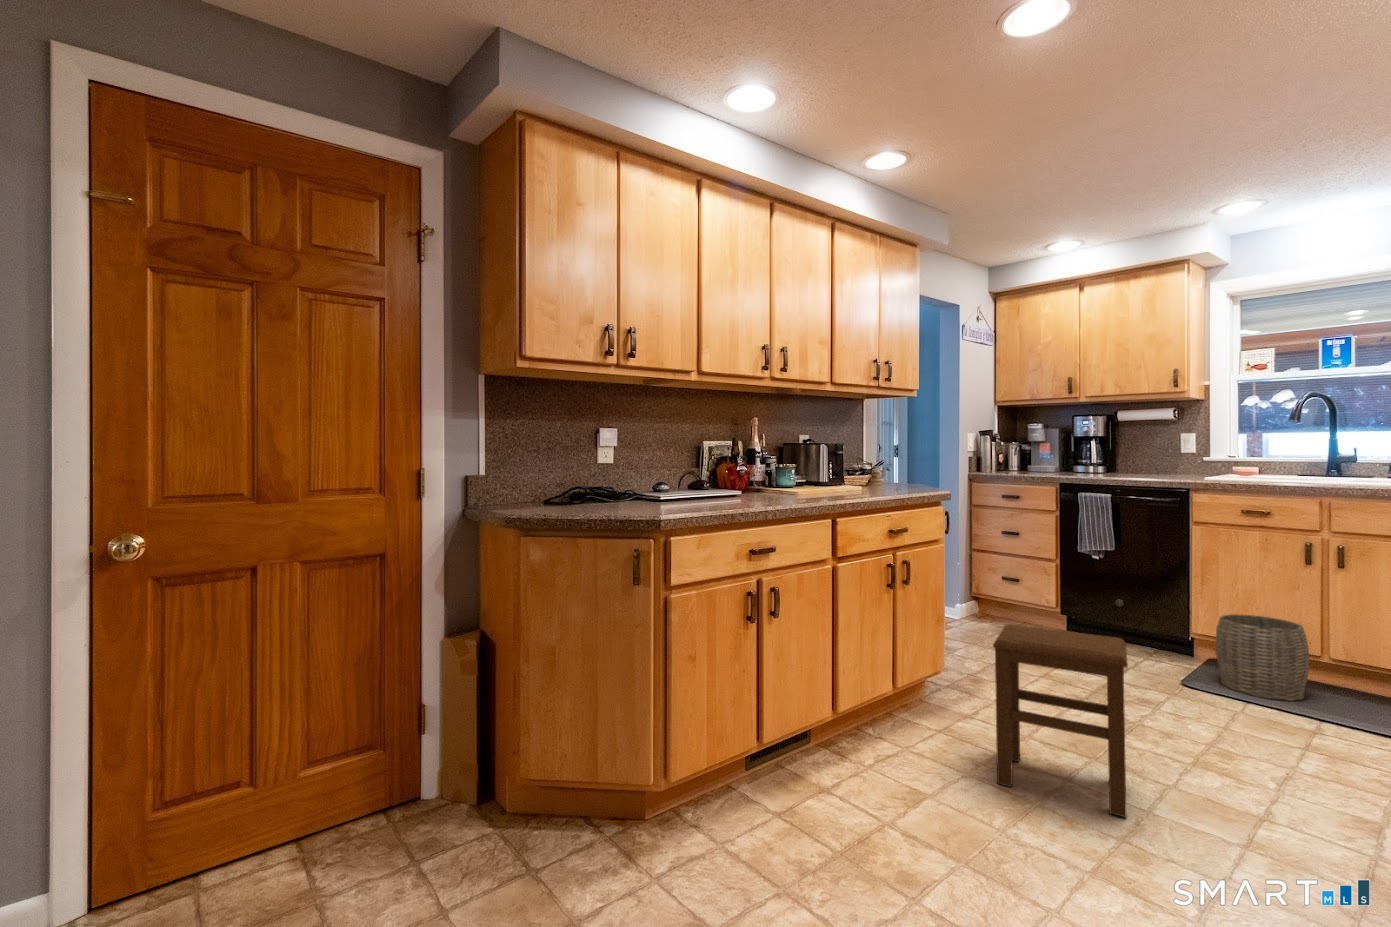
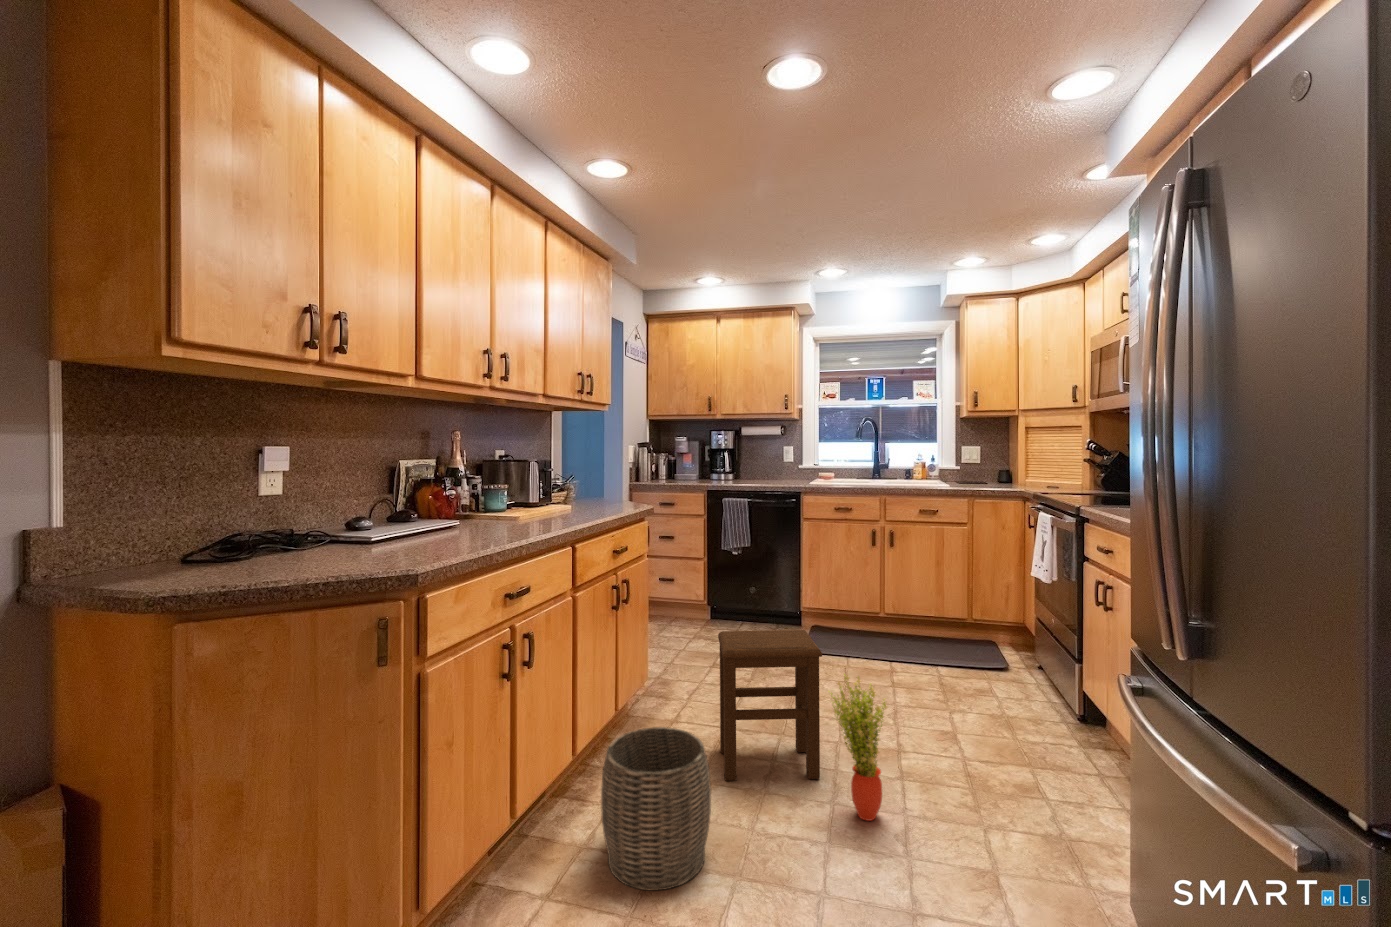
woven basket: present [1216,614,1309,700] -> present [601,727,711,890]
potted plant: none [1119,688,1209,882] -> present [831,675,887,821]

